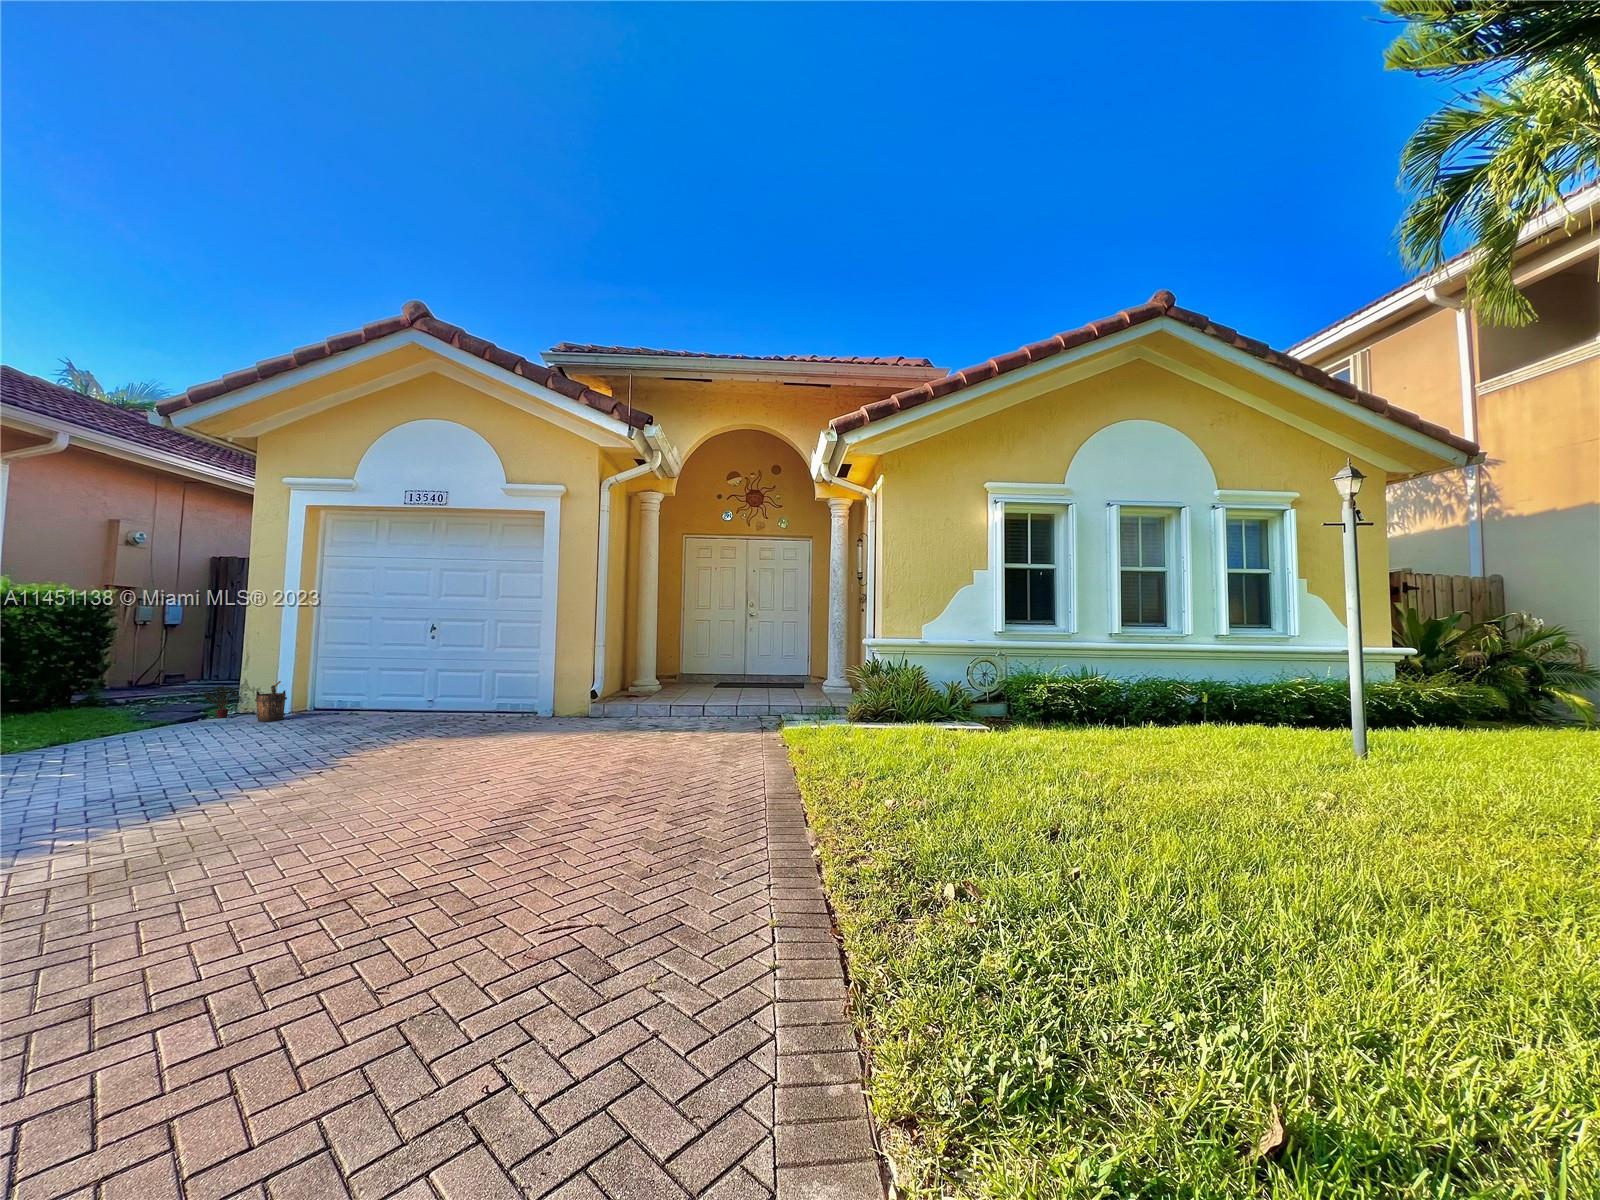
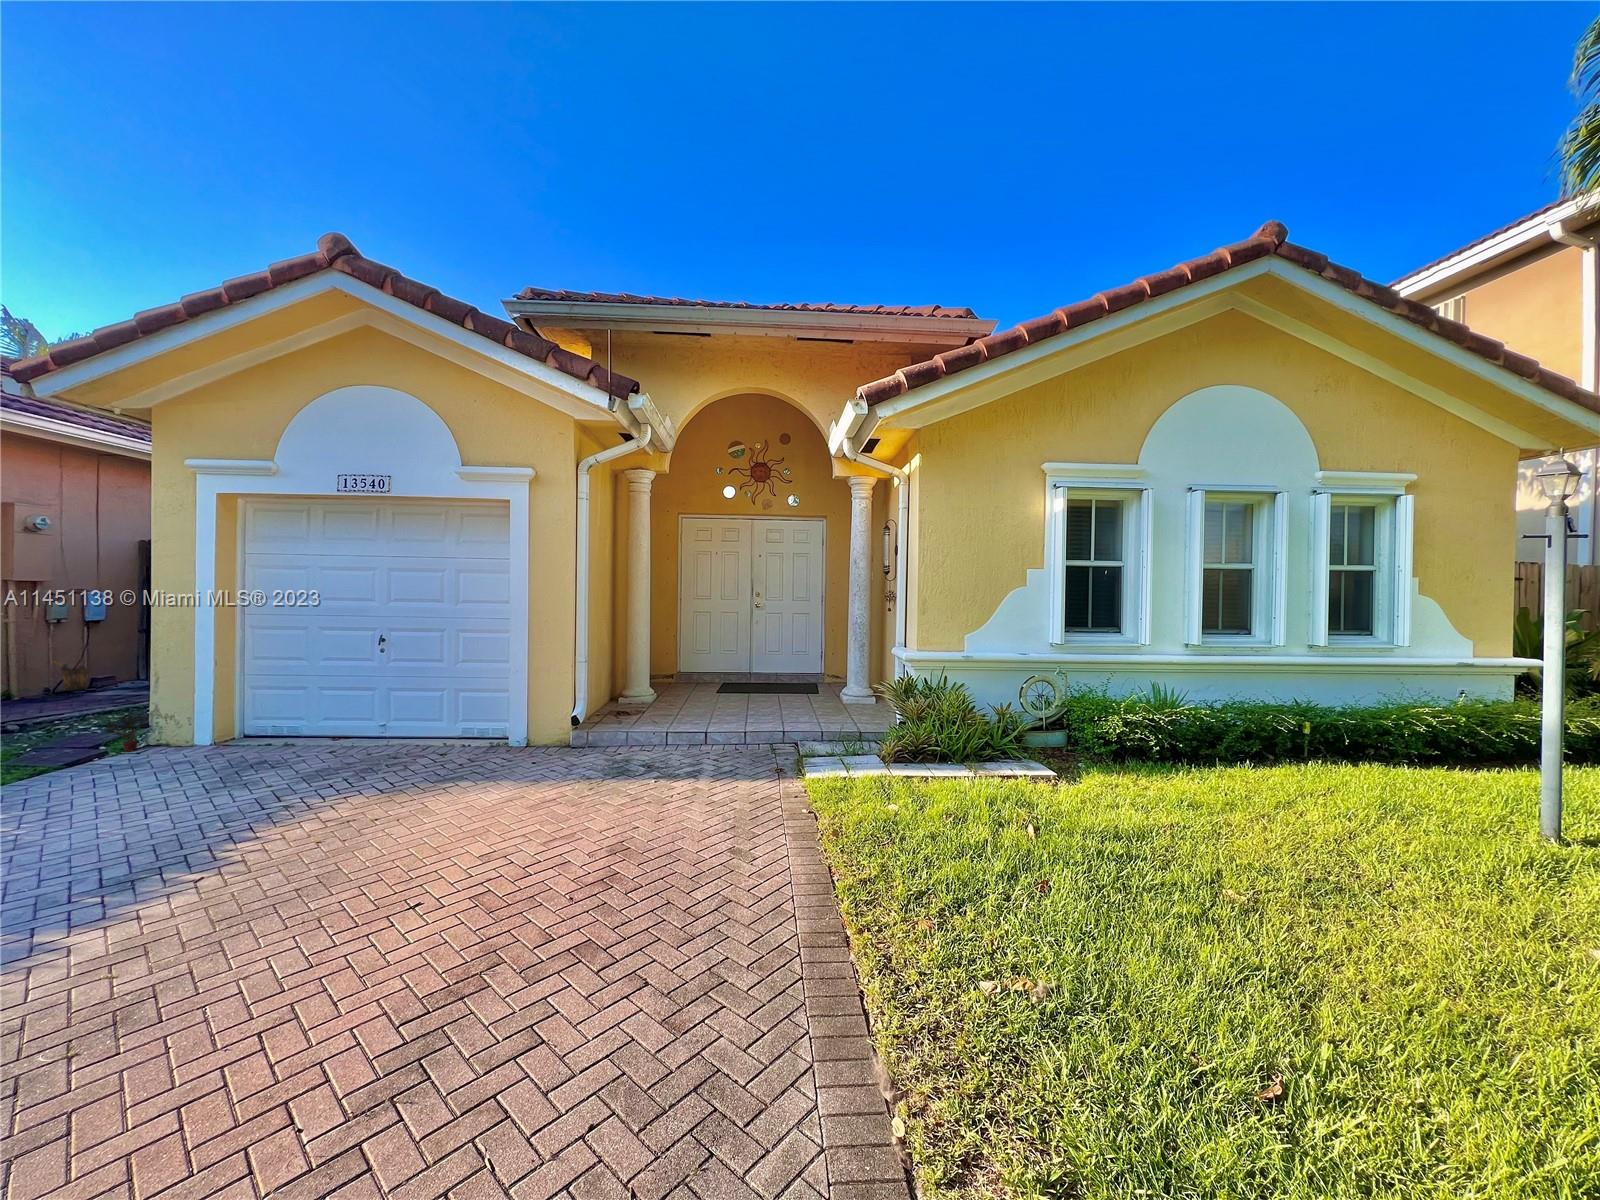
bucket: present [255,681,287,722] -> present [54,662,89,691]

